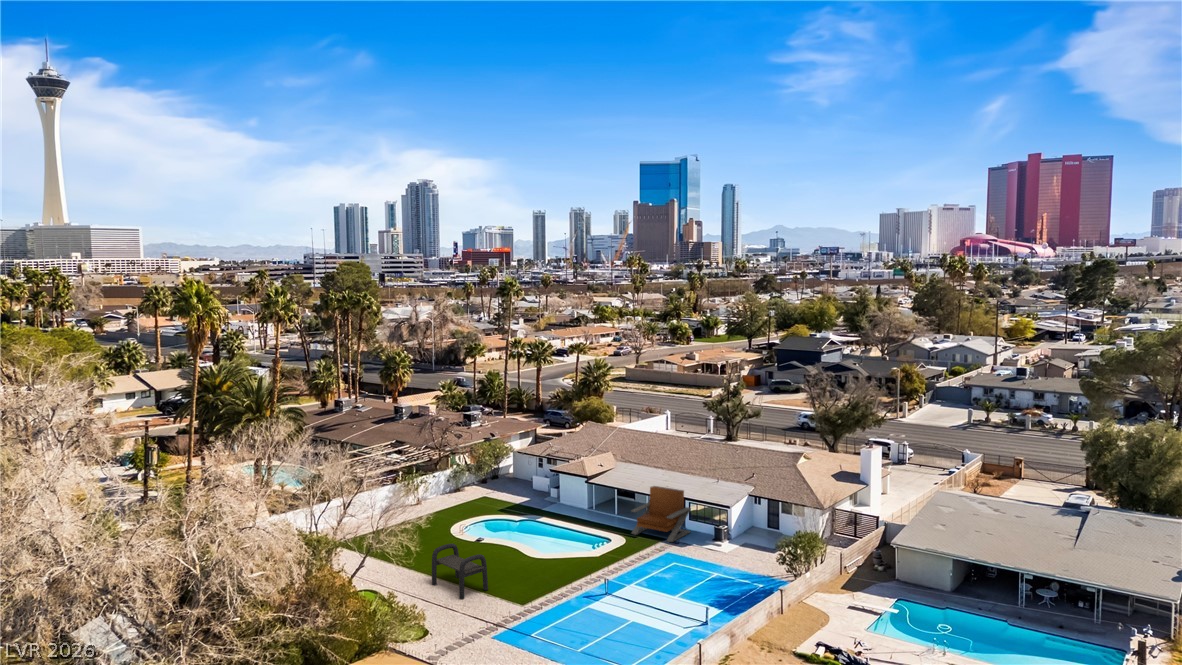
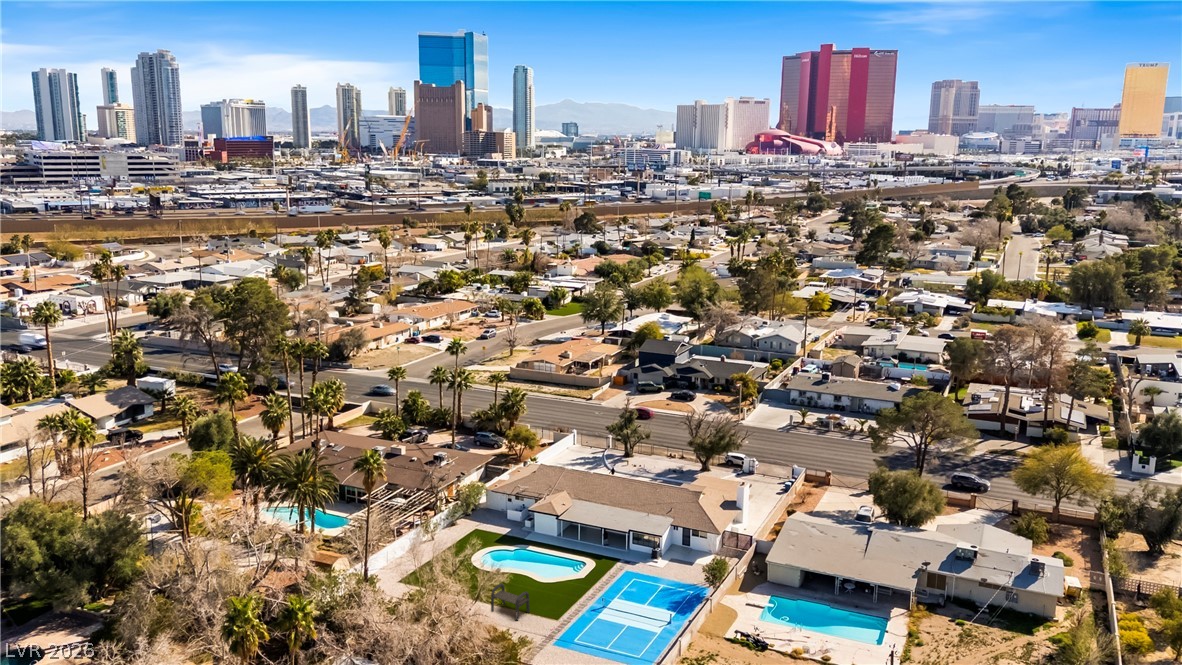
lounge chair: present [631,486,691,542] -> none [596,522,635,562]

